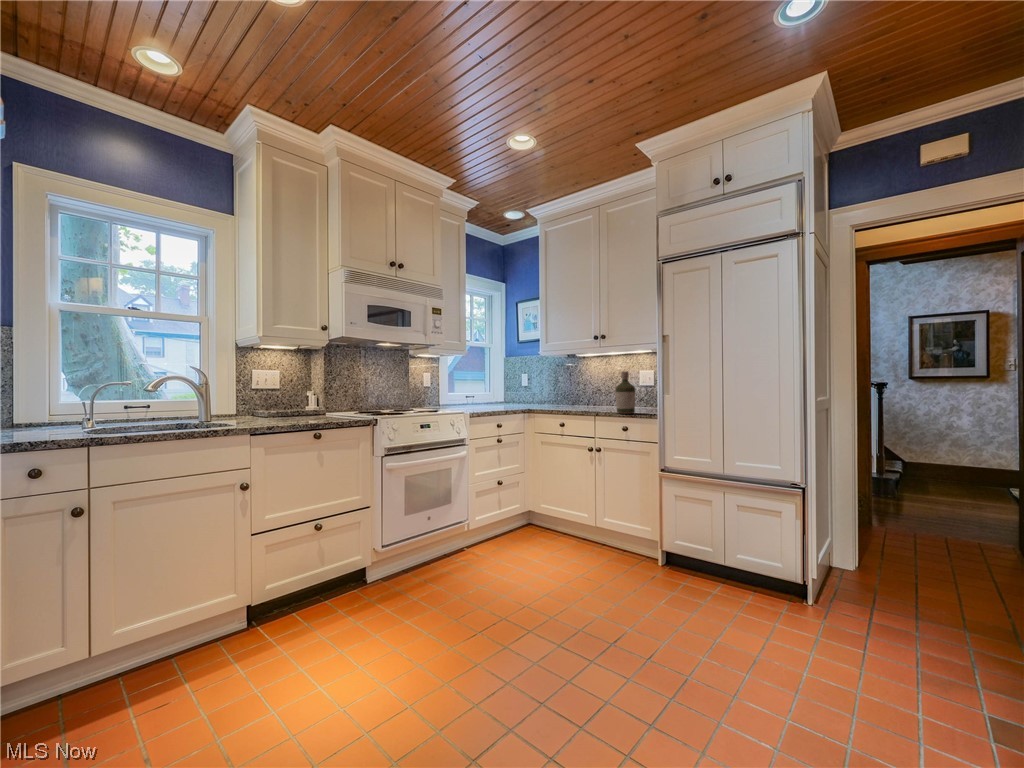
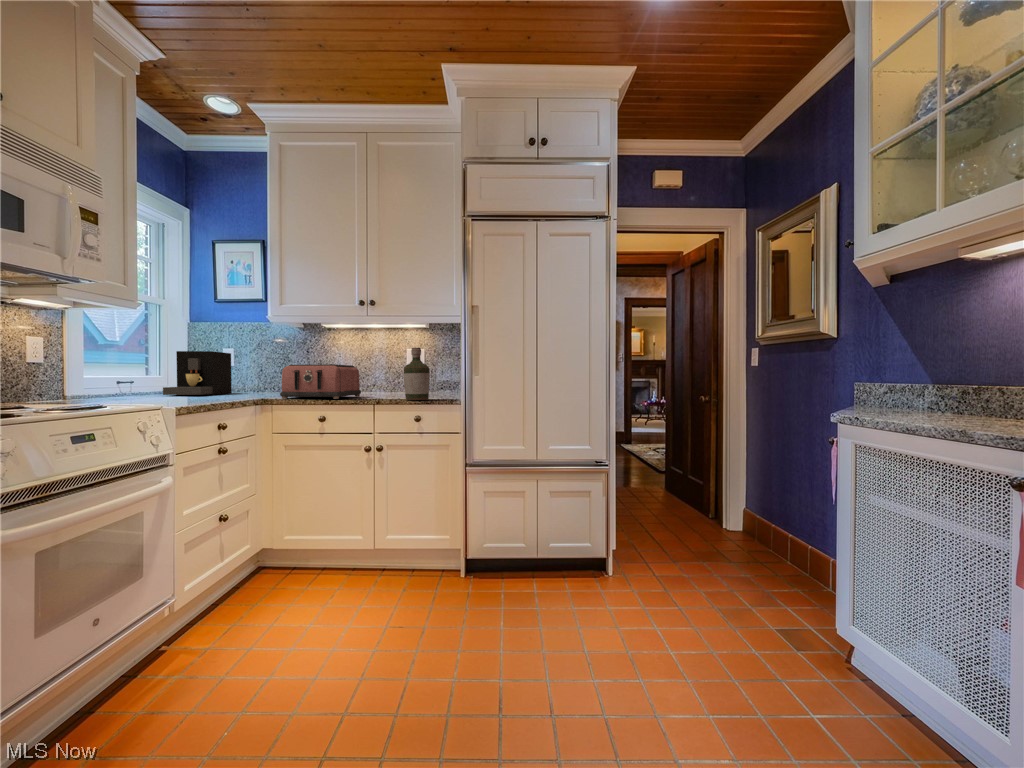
coffee maker: none [482,377,522,405] -> present [163,351,232,395]
toaster: none [537,385,595,410] -> present [280,364,361,399]

